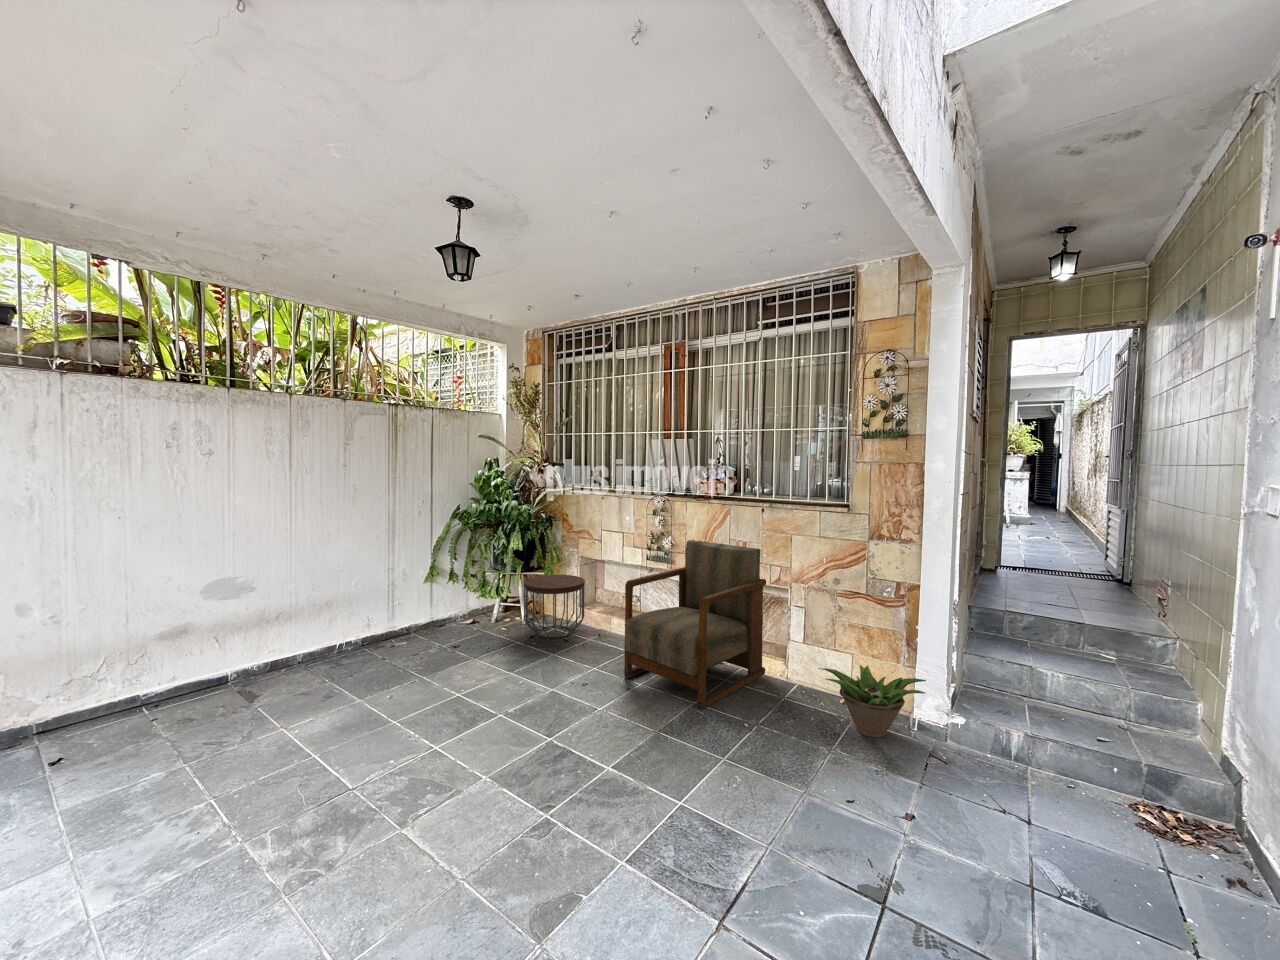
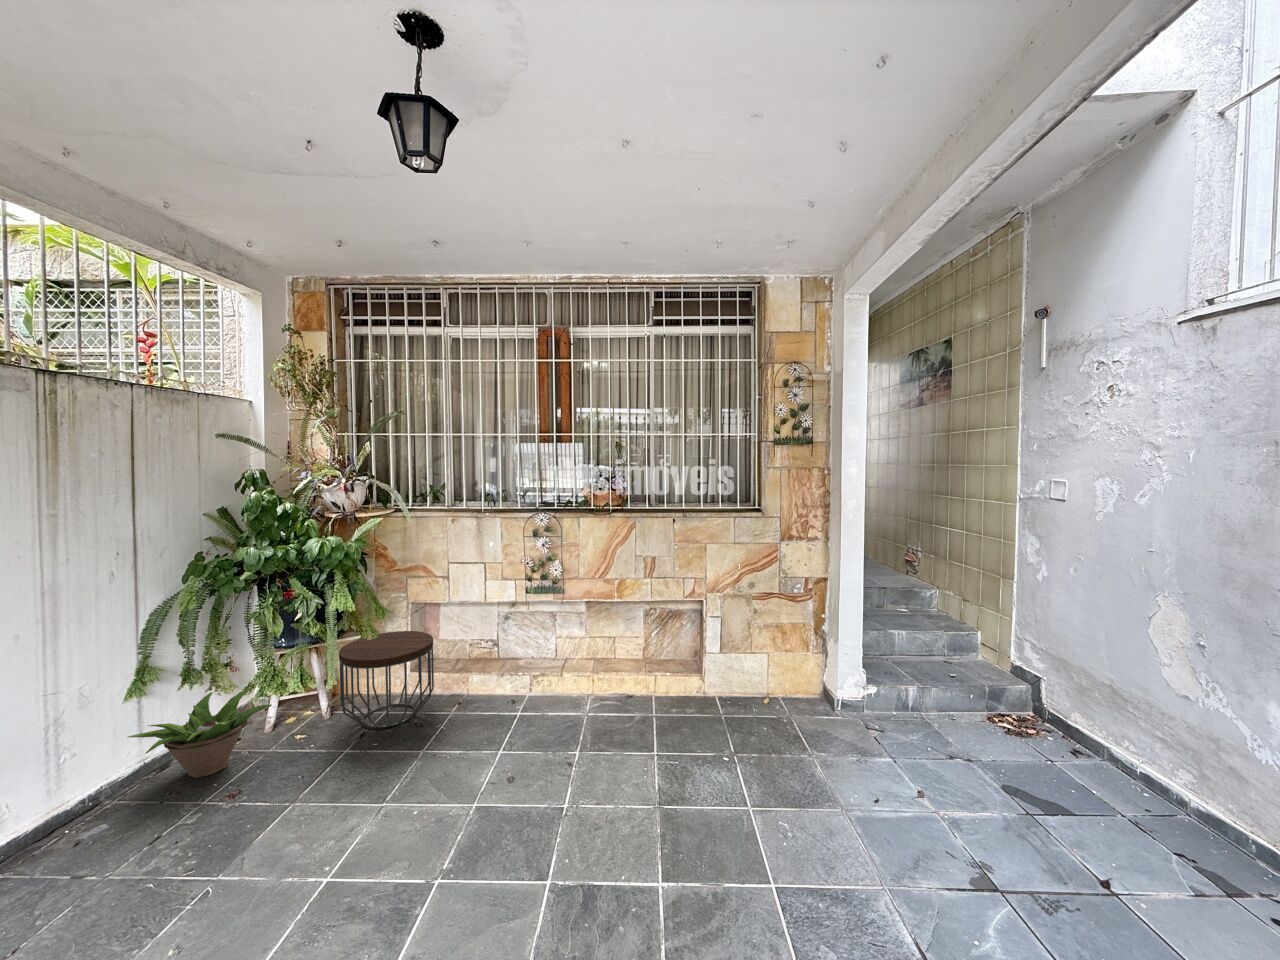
armchair: present [624,540,766,709] -> none [551,562,681,755]
decorative plant: present [818,665,926,738] -> present [128,688,272,778]

